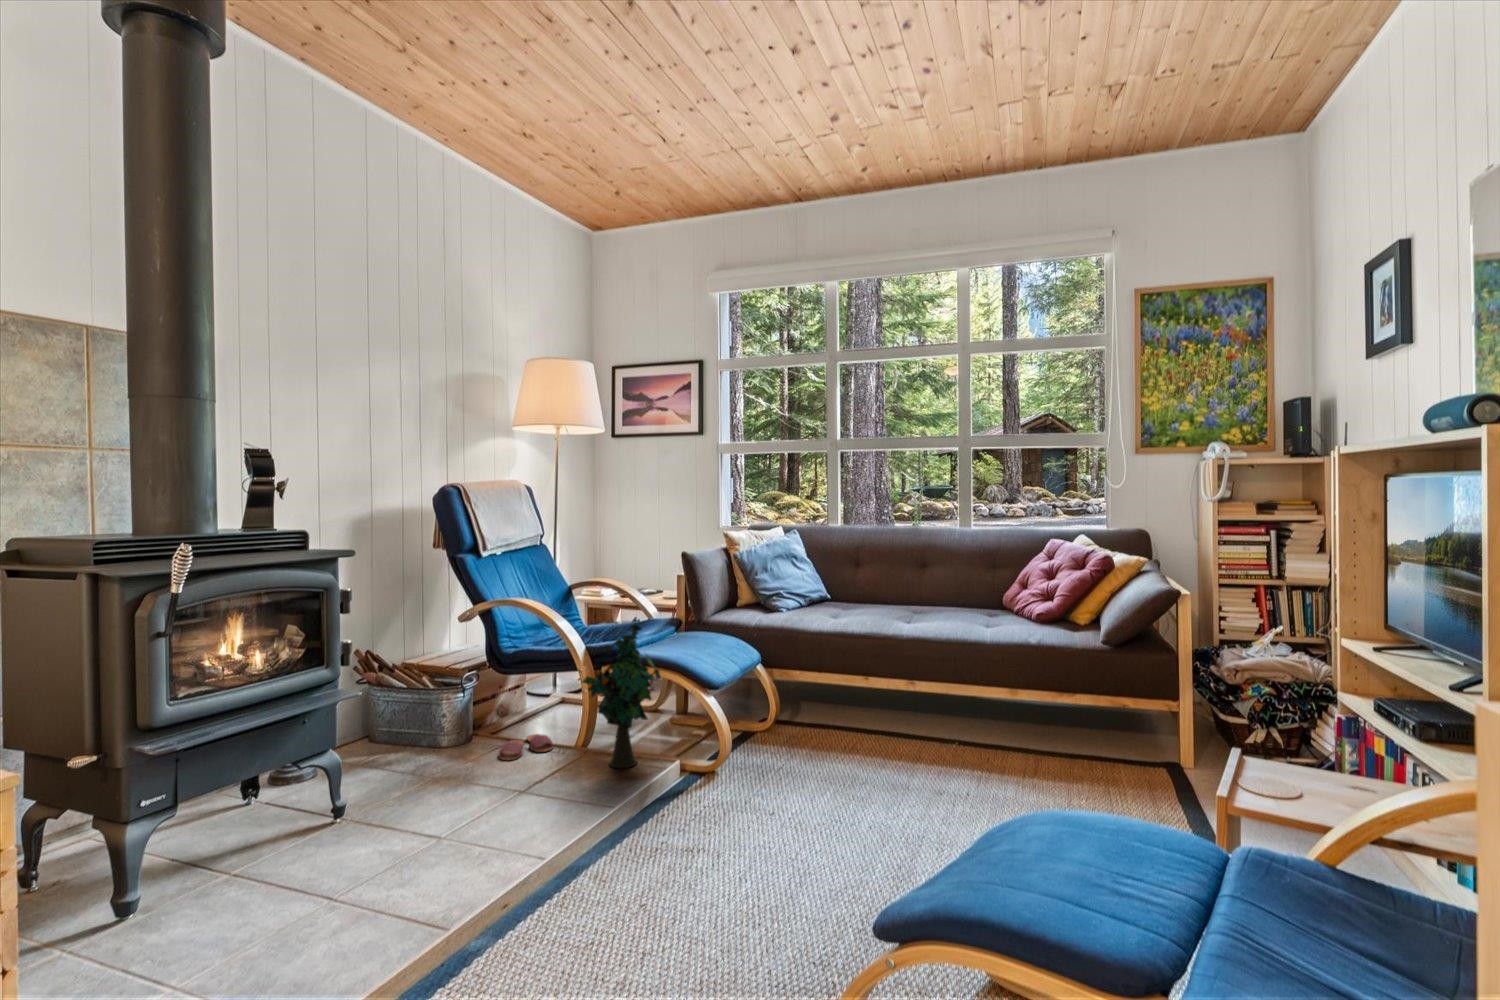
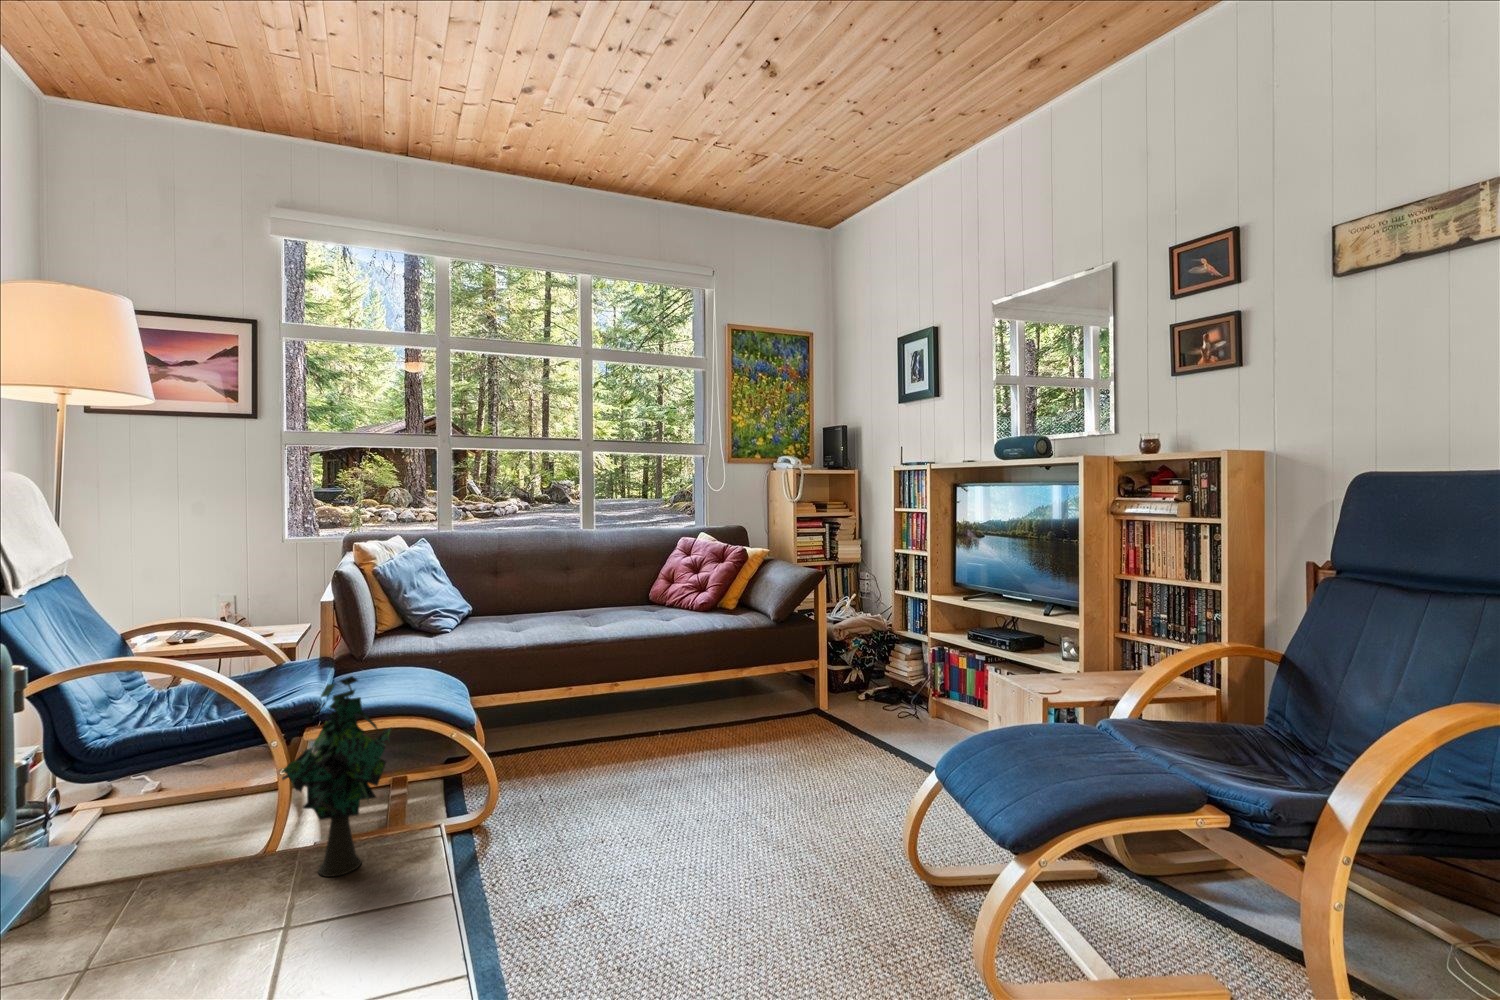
slippers: present [499,734,553,760] -> none [91,868,192,931]

